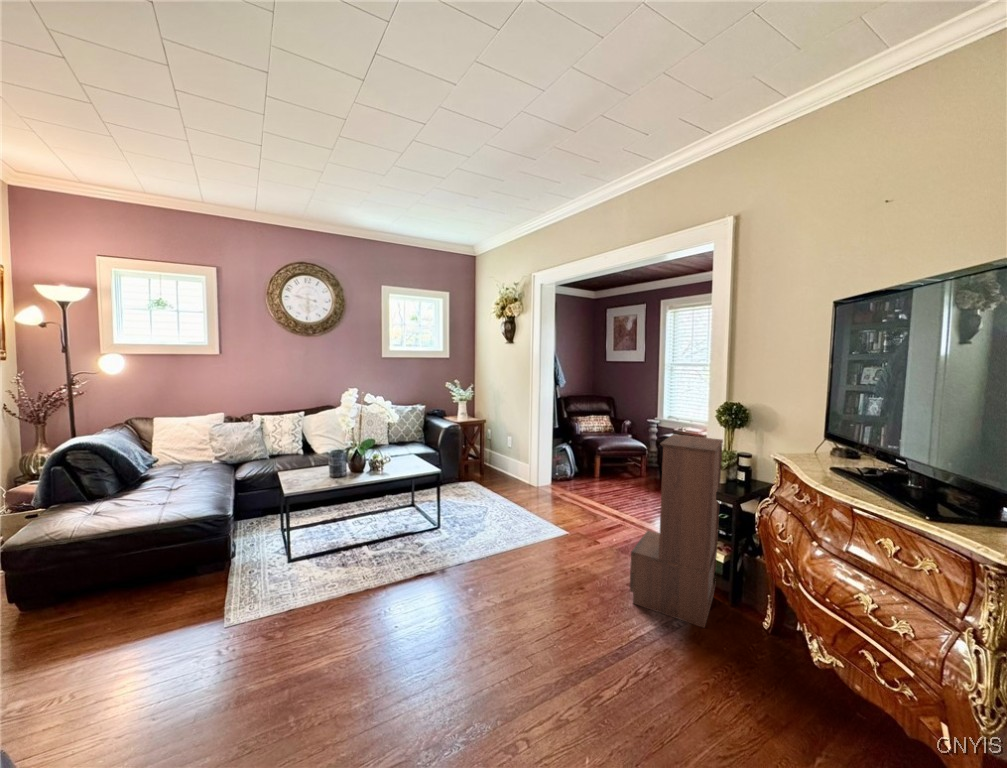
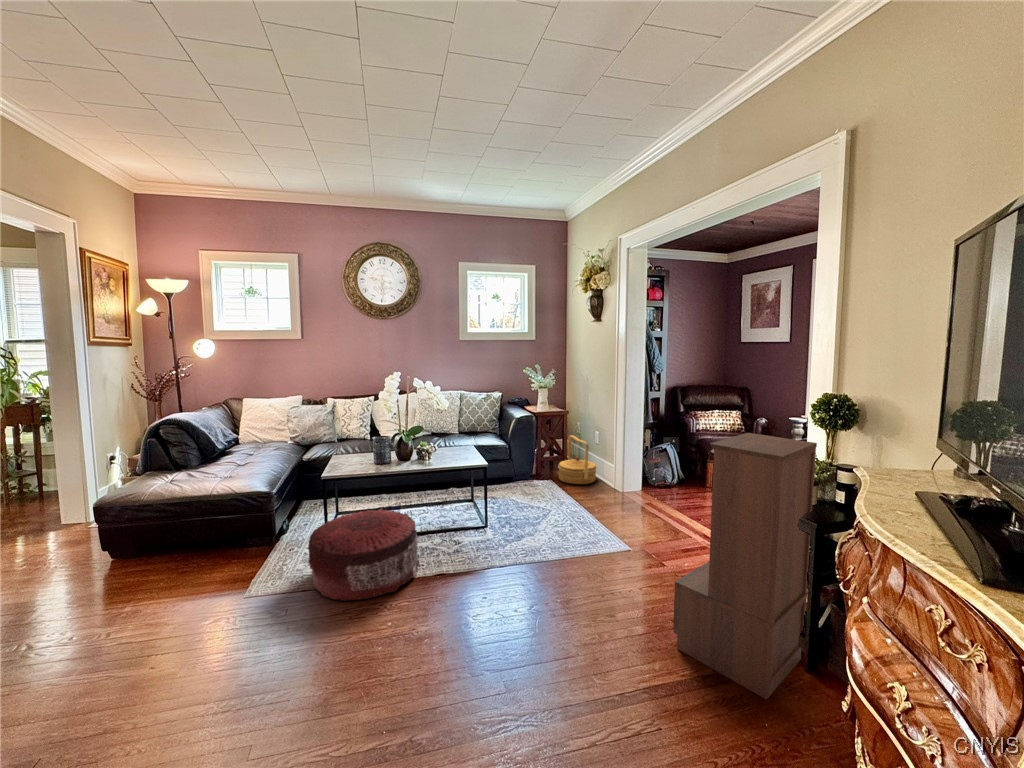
woven basket: none [480,441,513,483] -> present [558,435,597,484]
pouf: none [290,519,397,612] -> present [308,508,419,601]

